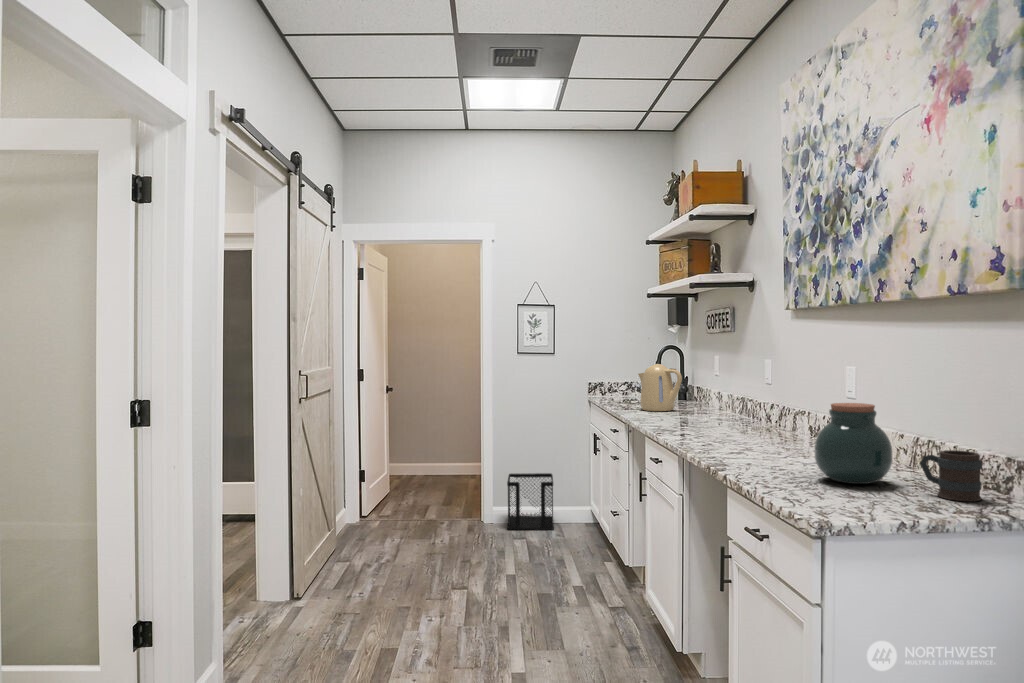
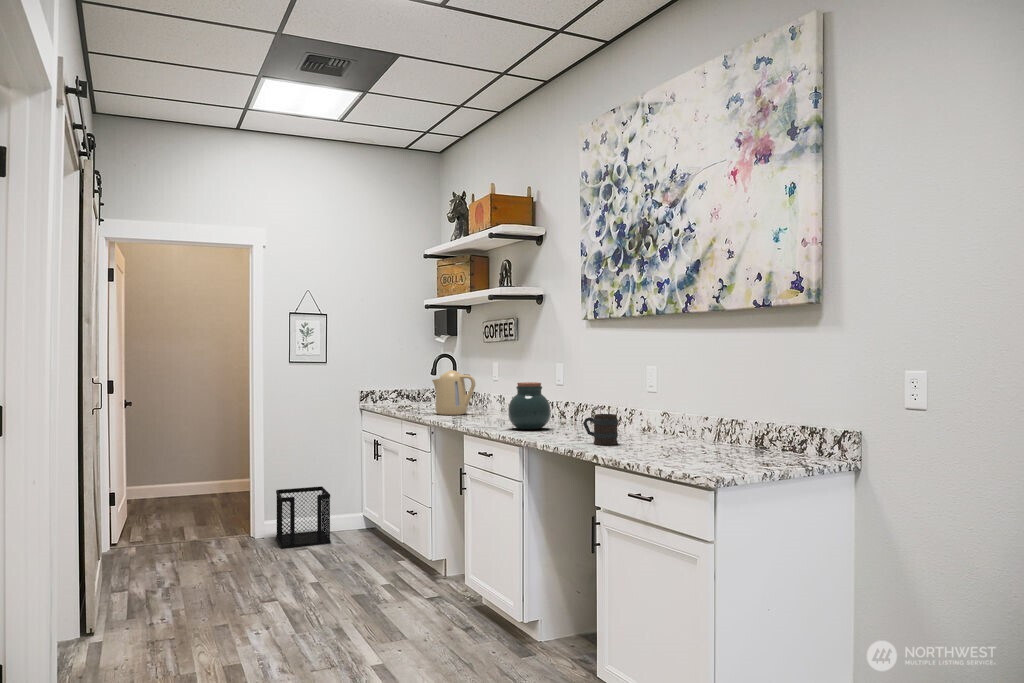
jar: present [815,403,892,484] -> present [508,382,550,430]
mug: present [920,450,982,501] -> present [583,414,618,445]

